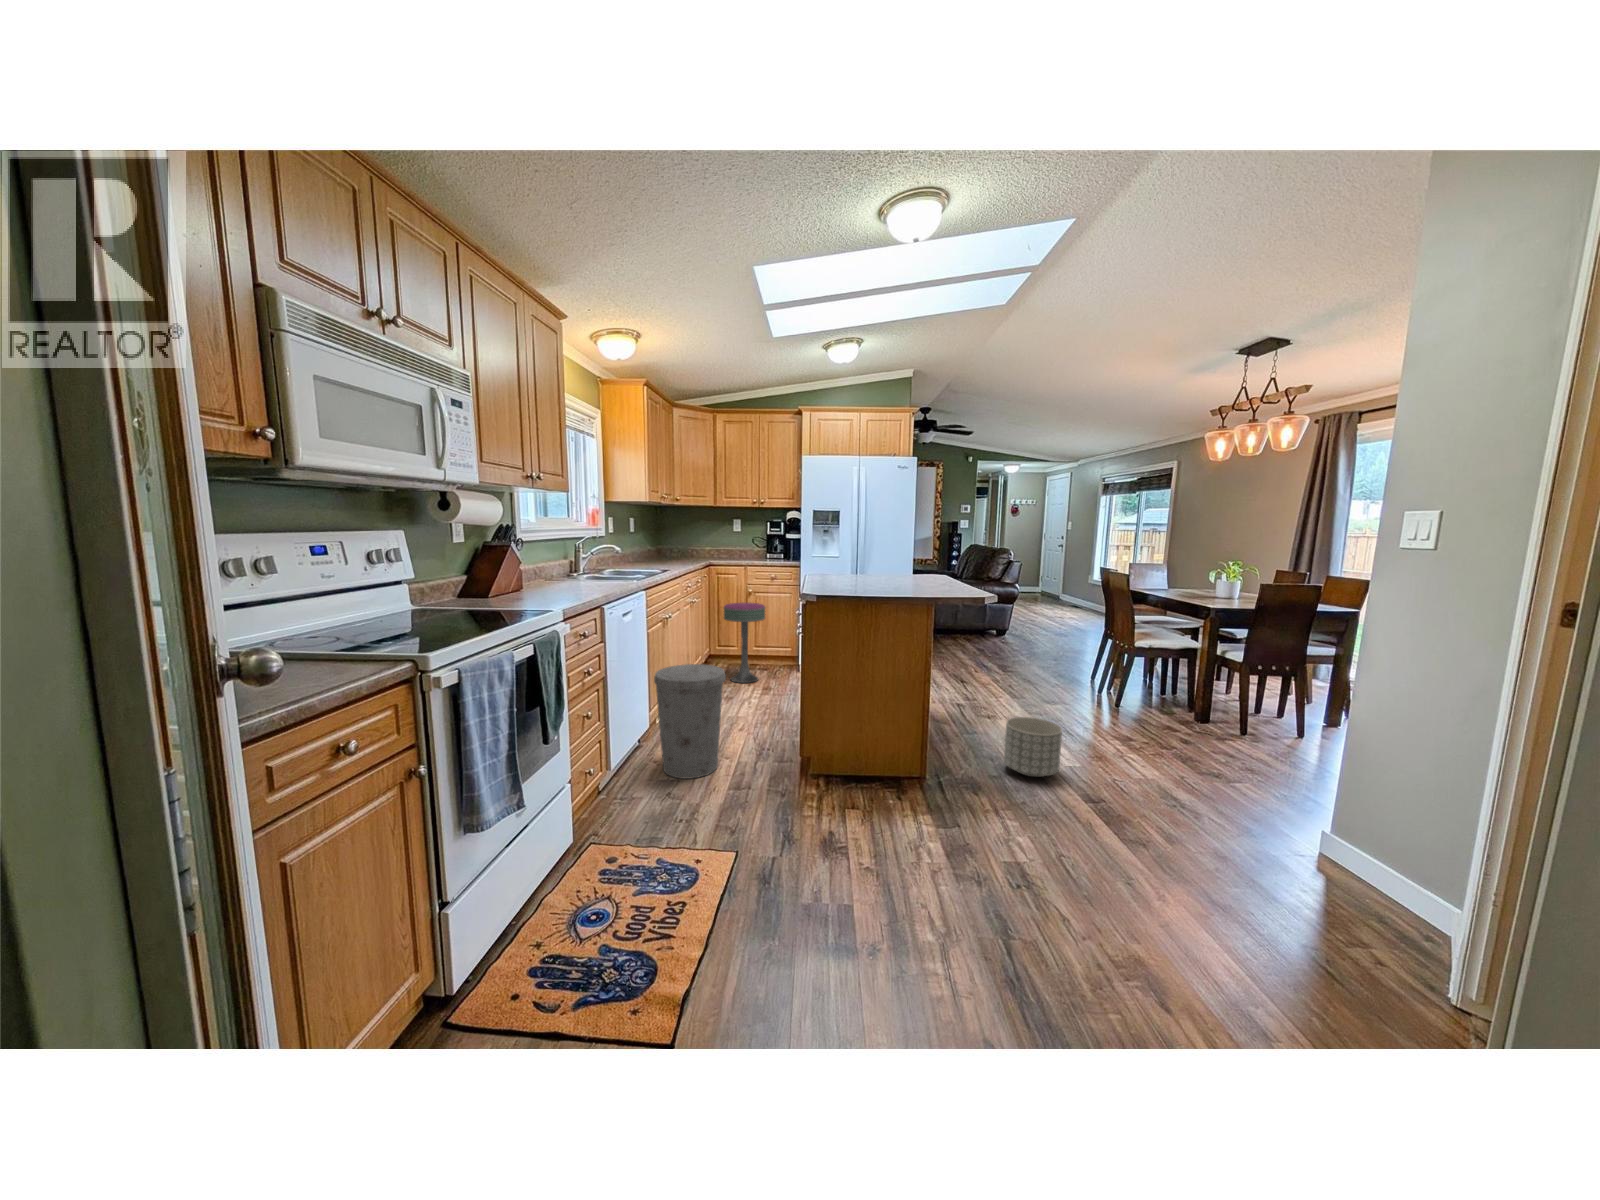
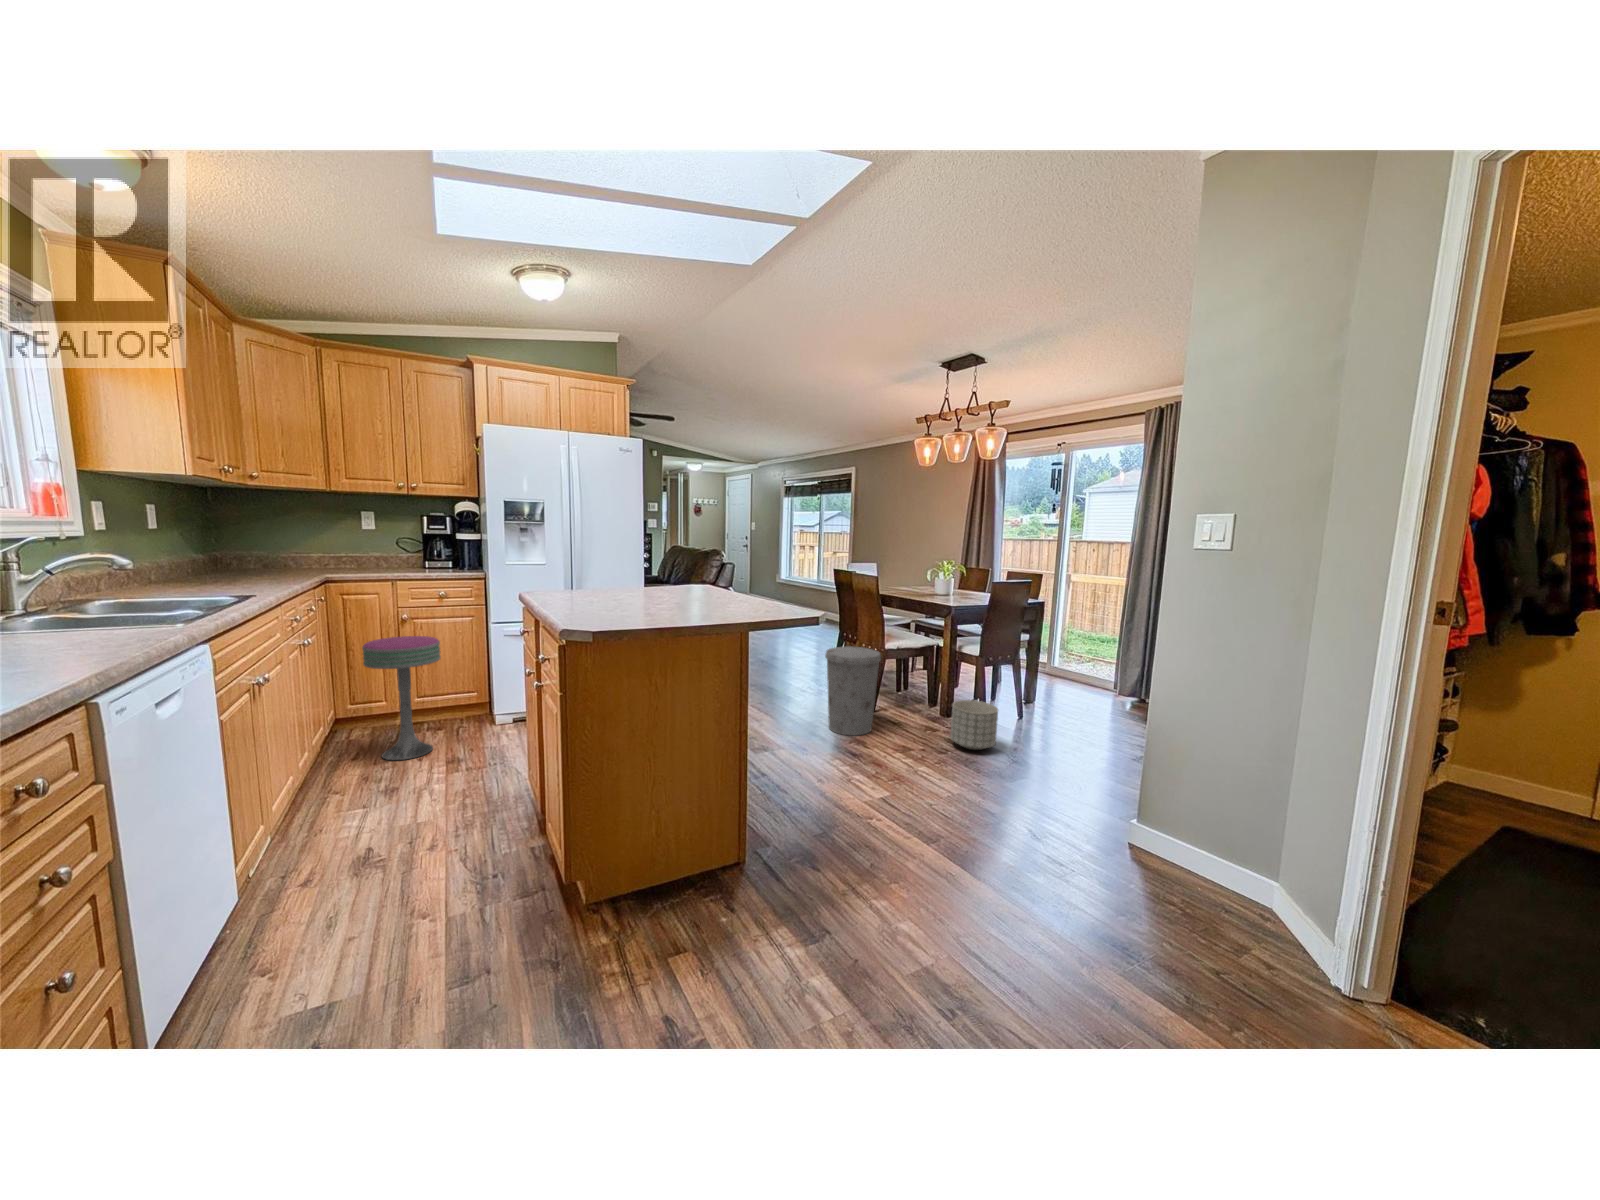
trash can: present [654,664,726,779] -> present [825,646,881,736]
planter: present [1004,717,1062,777] -> present [951,700,998,750]

